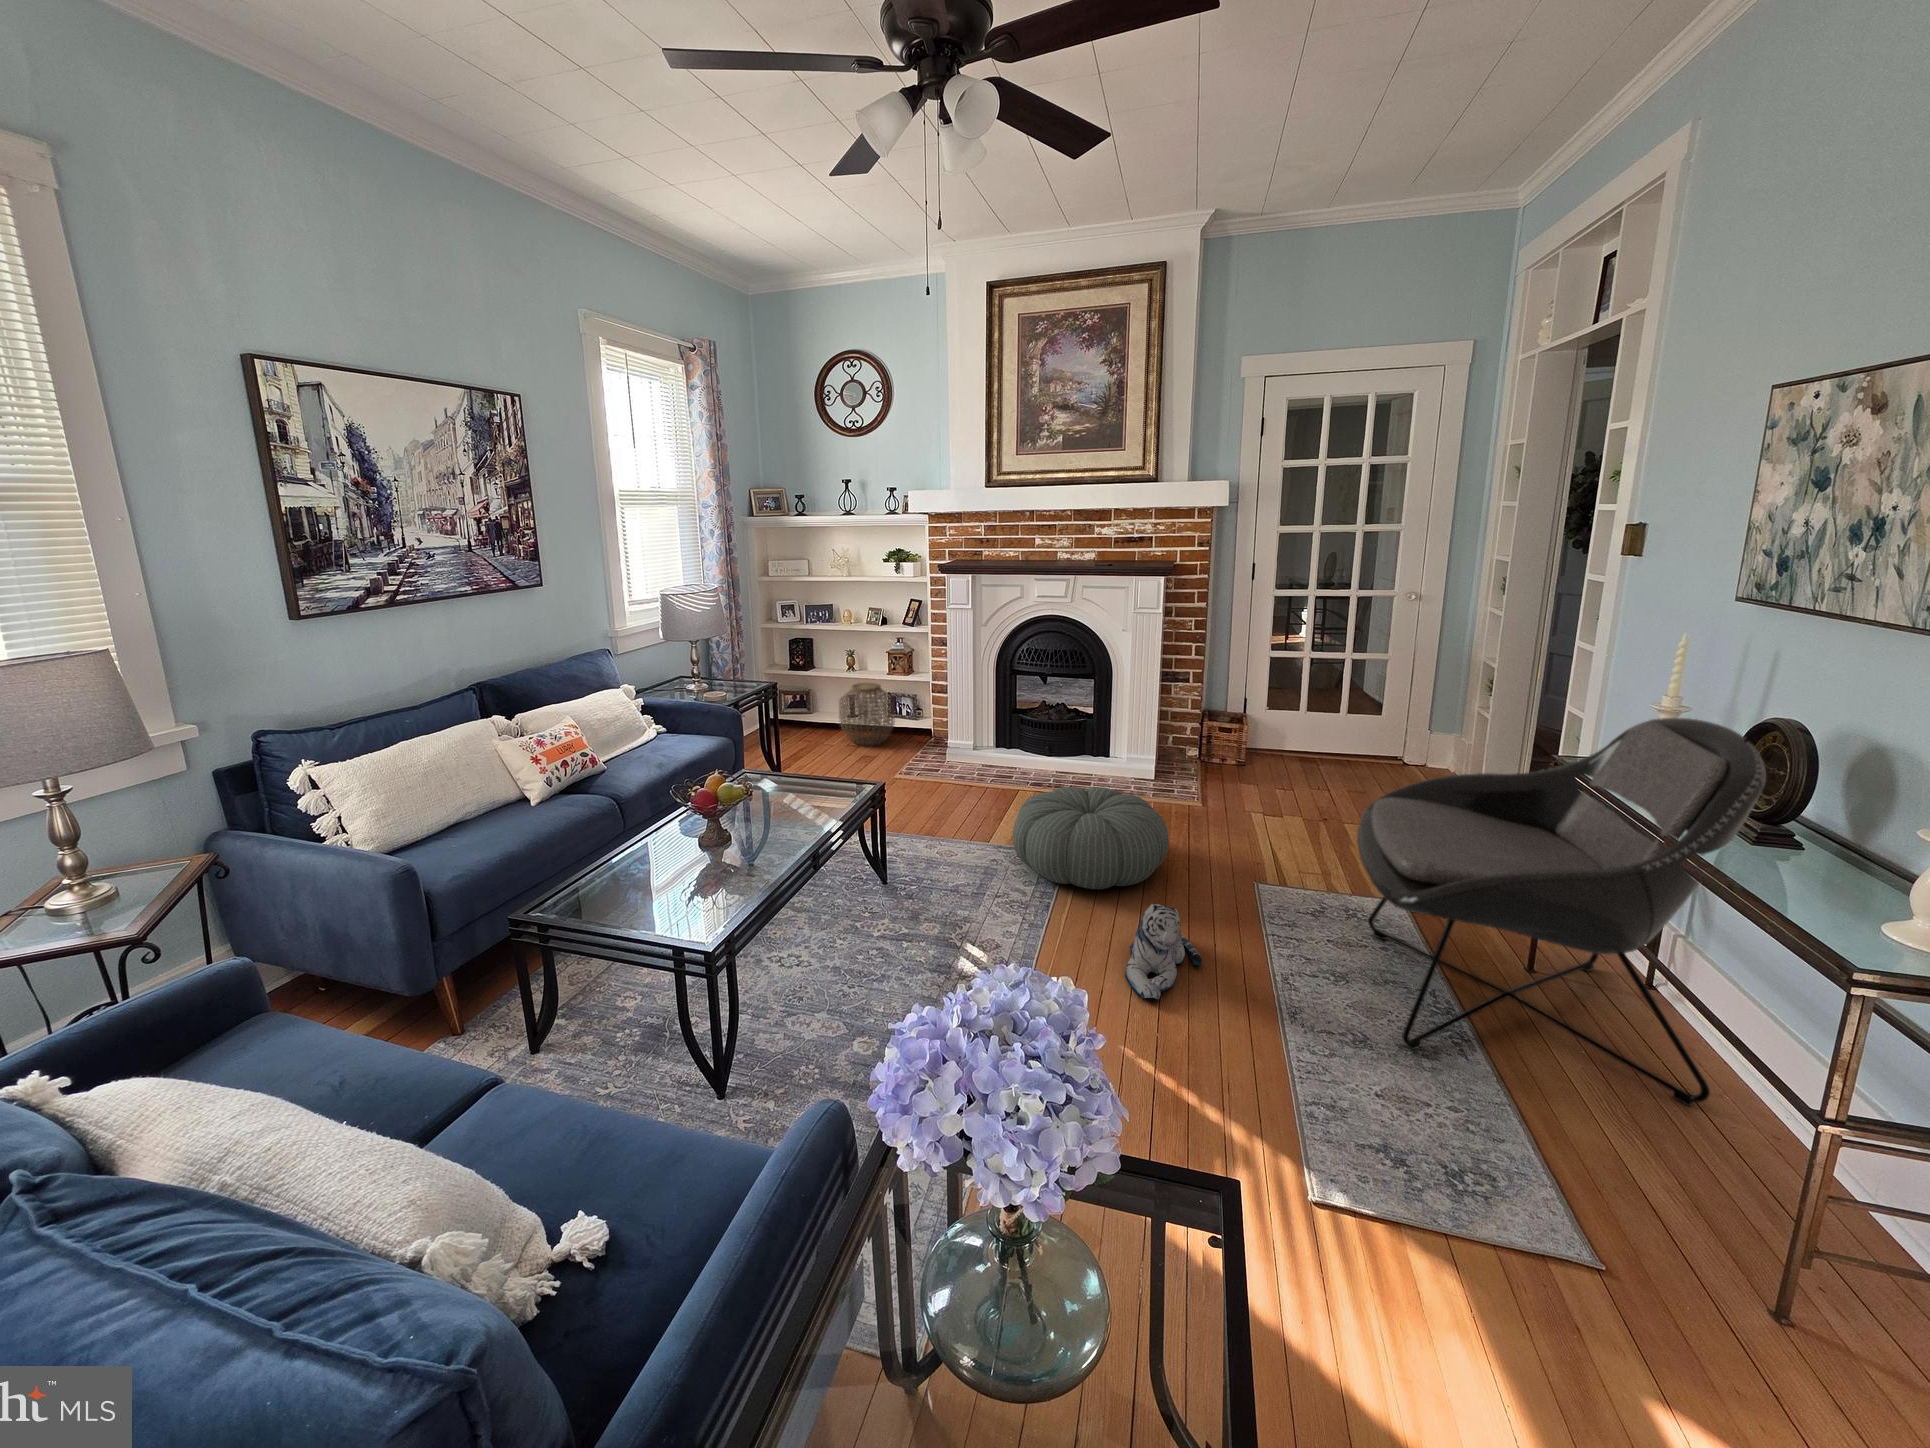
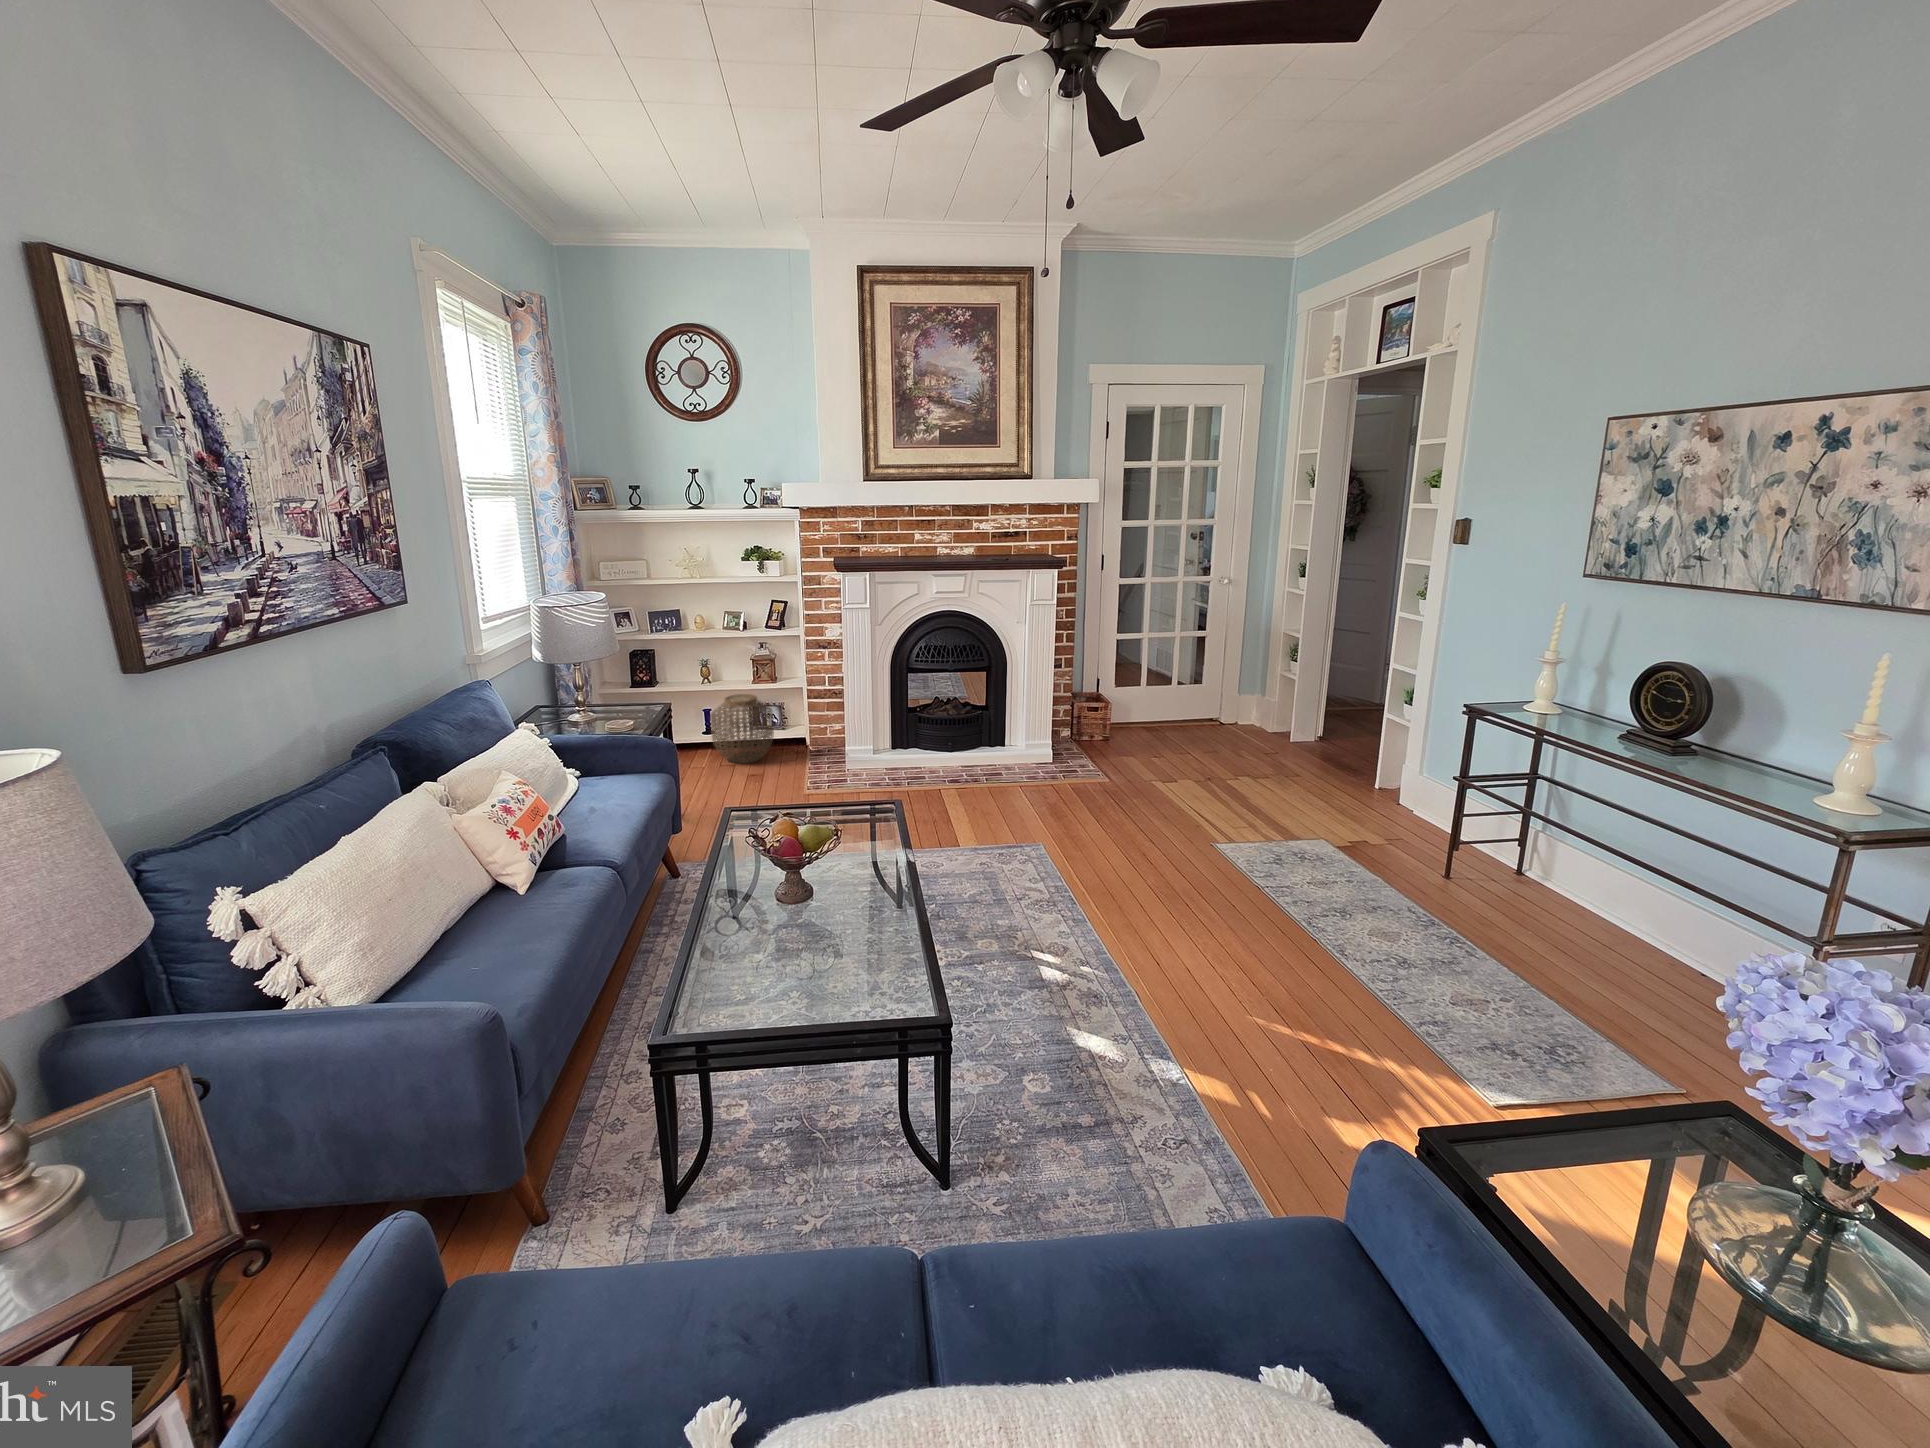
lounge chair: present [1357,718,1766,1106] -> none [1328,665,1662,956]
pouf: present [1013,787,1169,889] -> none [1003,774,1154,873]
plush toy: present [1125,904,1202,999] -> none [1186,875,1255,964]

